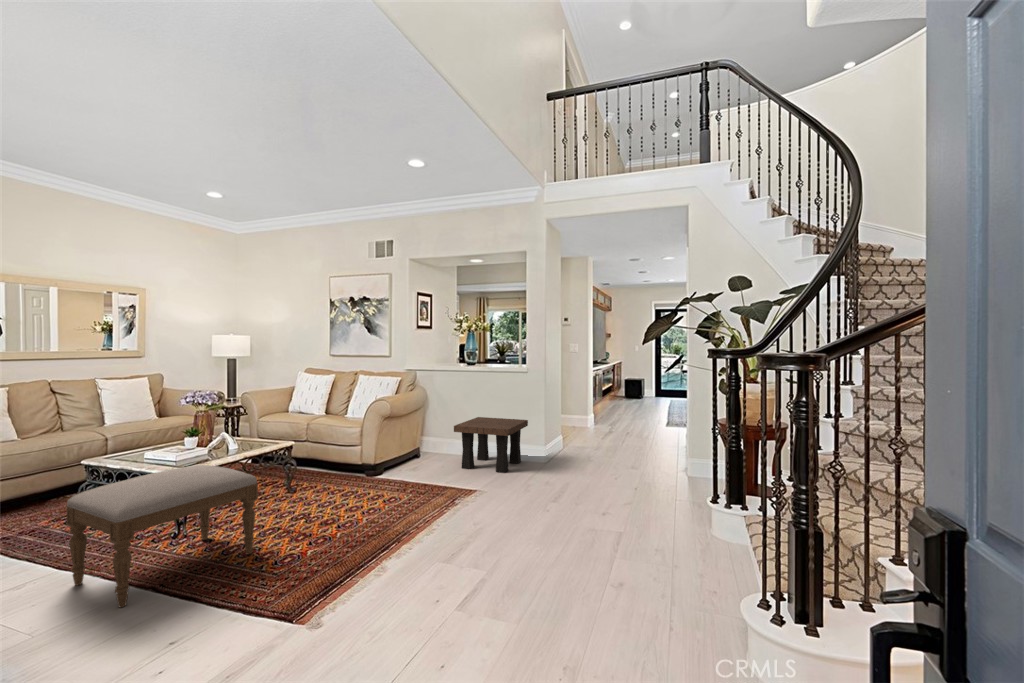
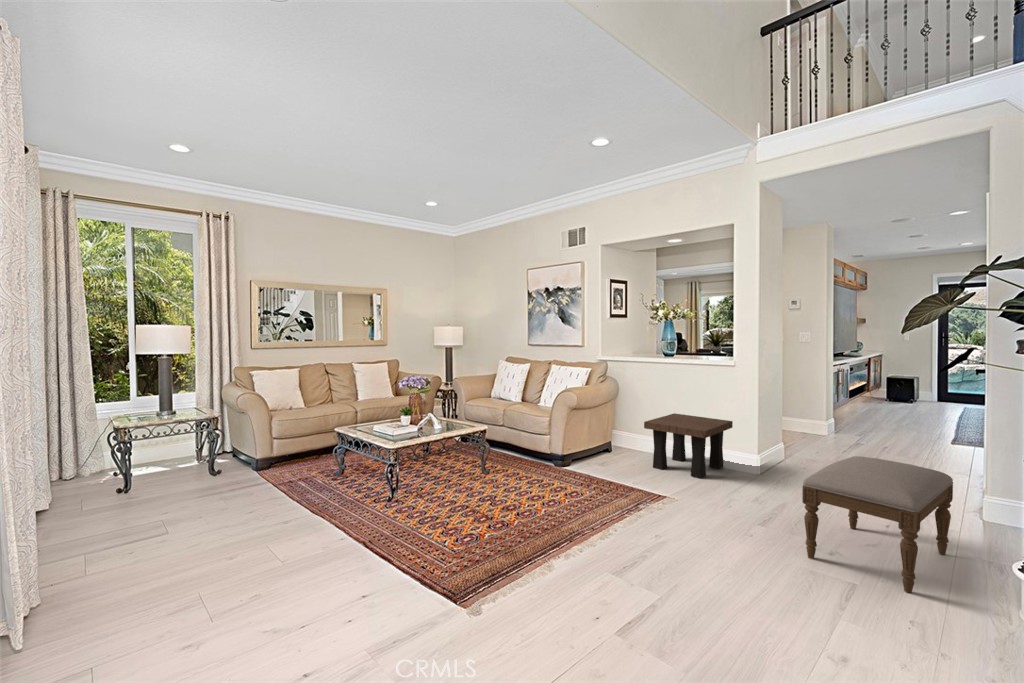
ottoman: present [66,465,258,608] -> present [802,456,953,593]

